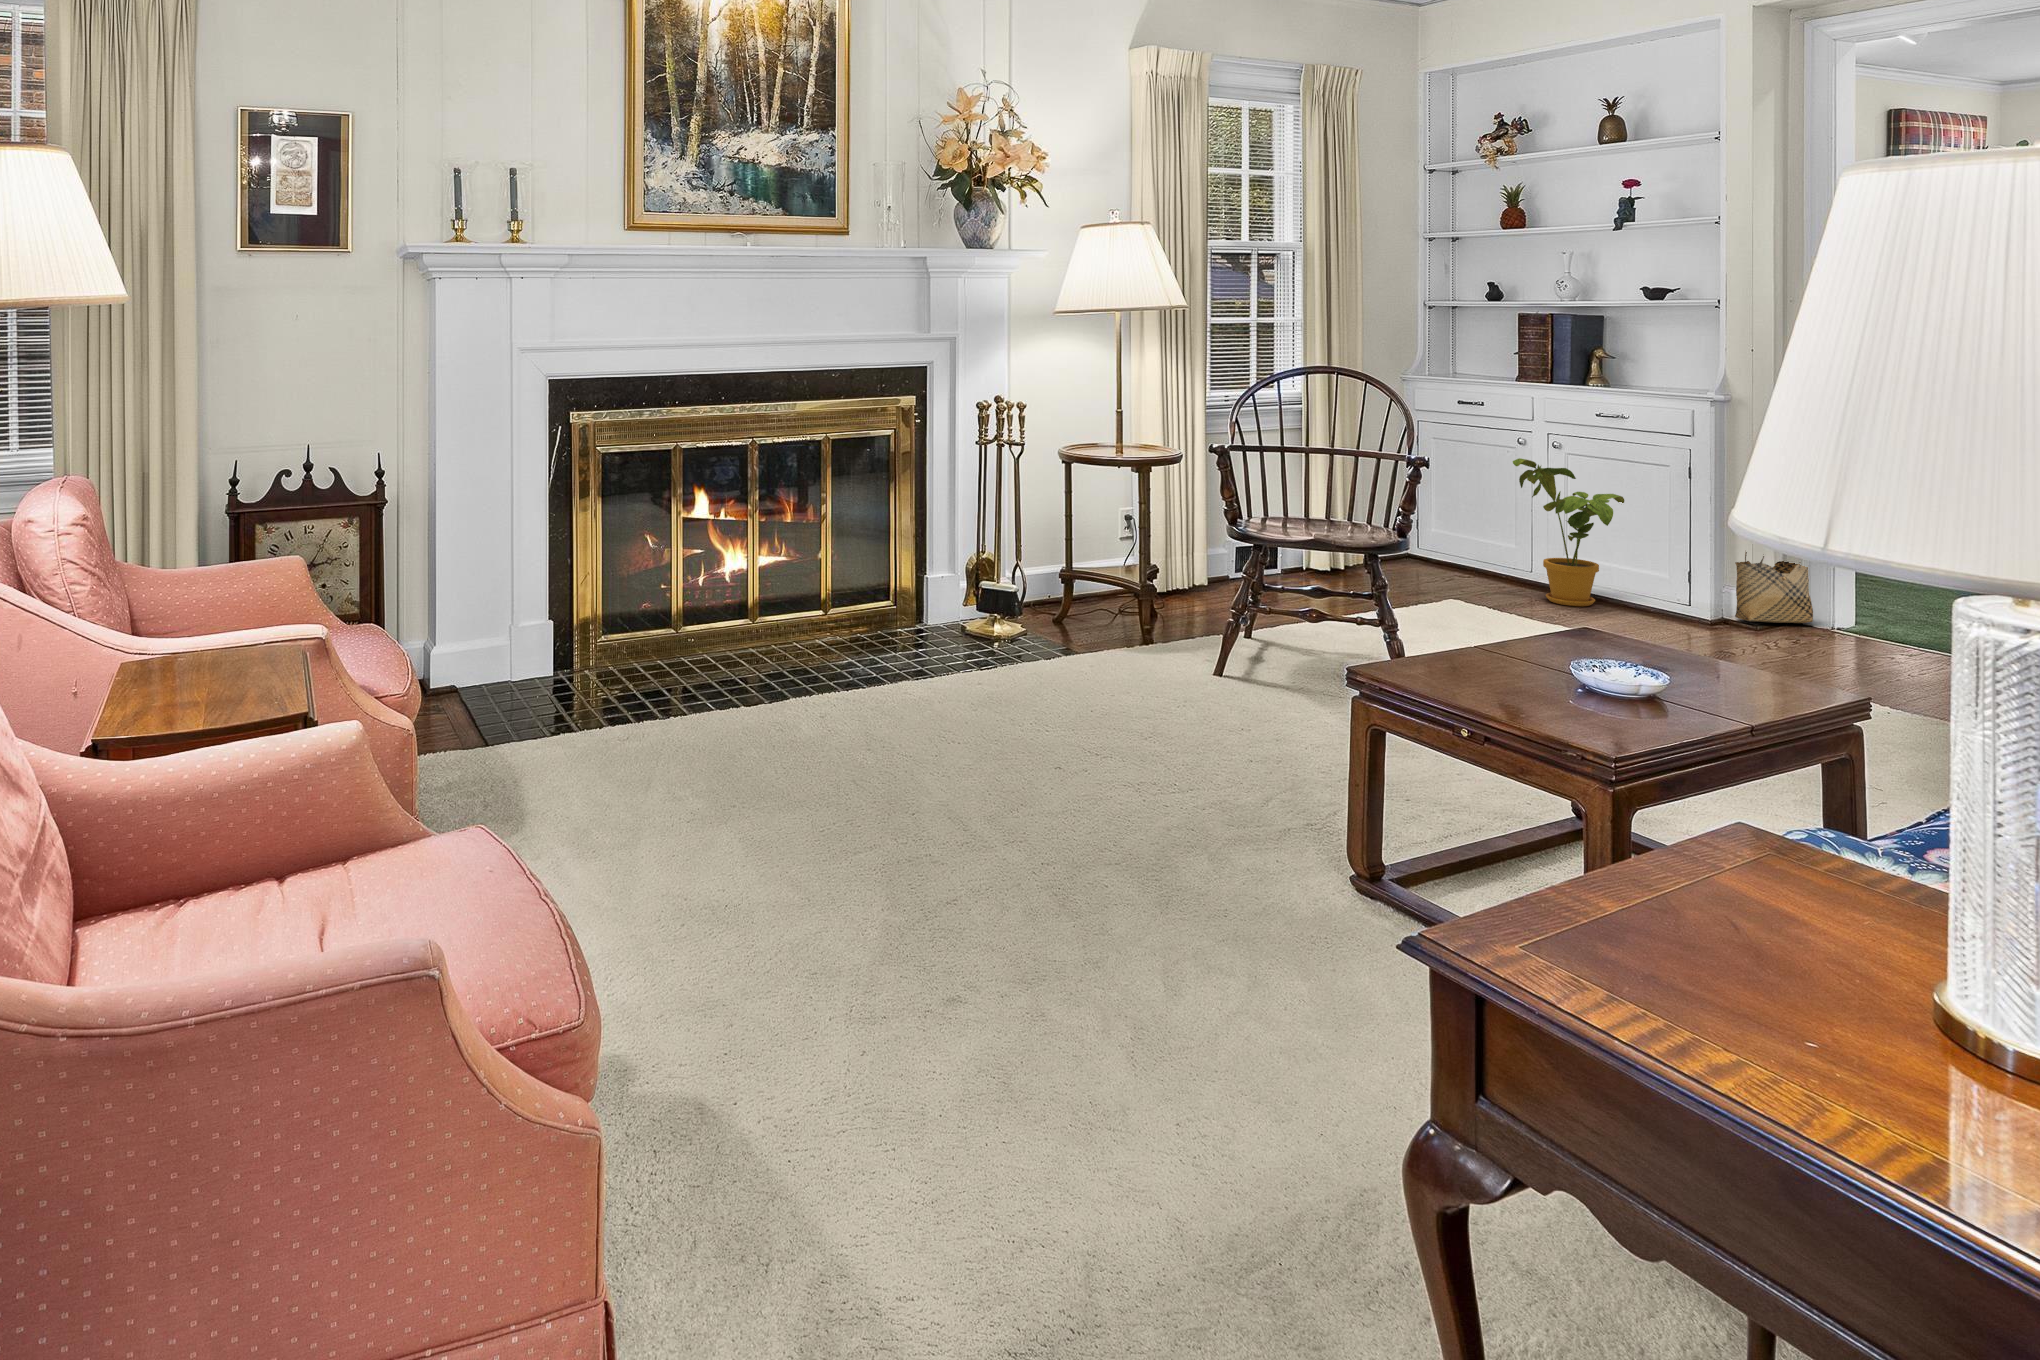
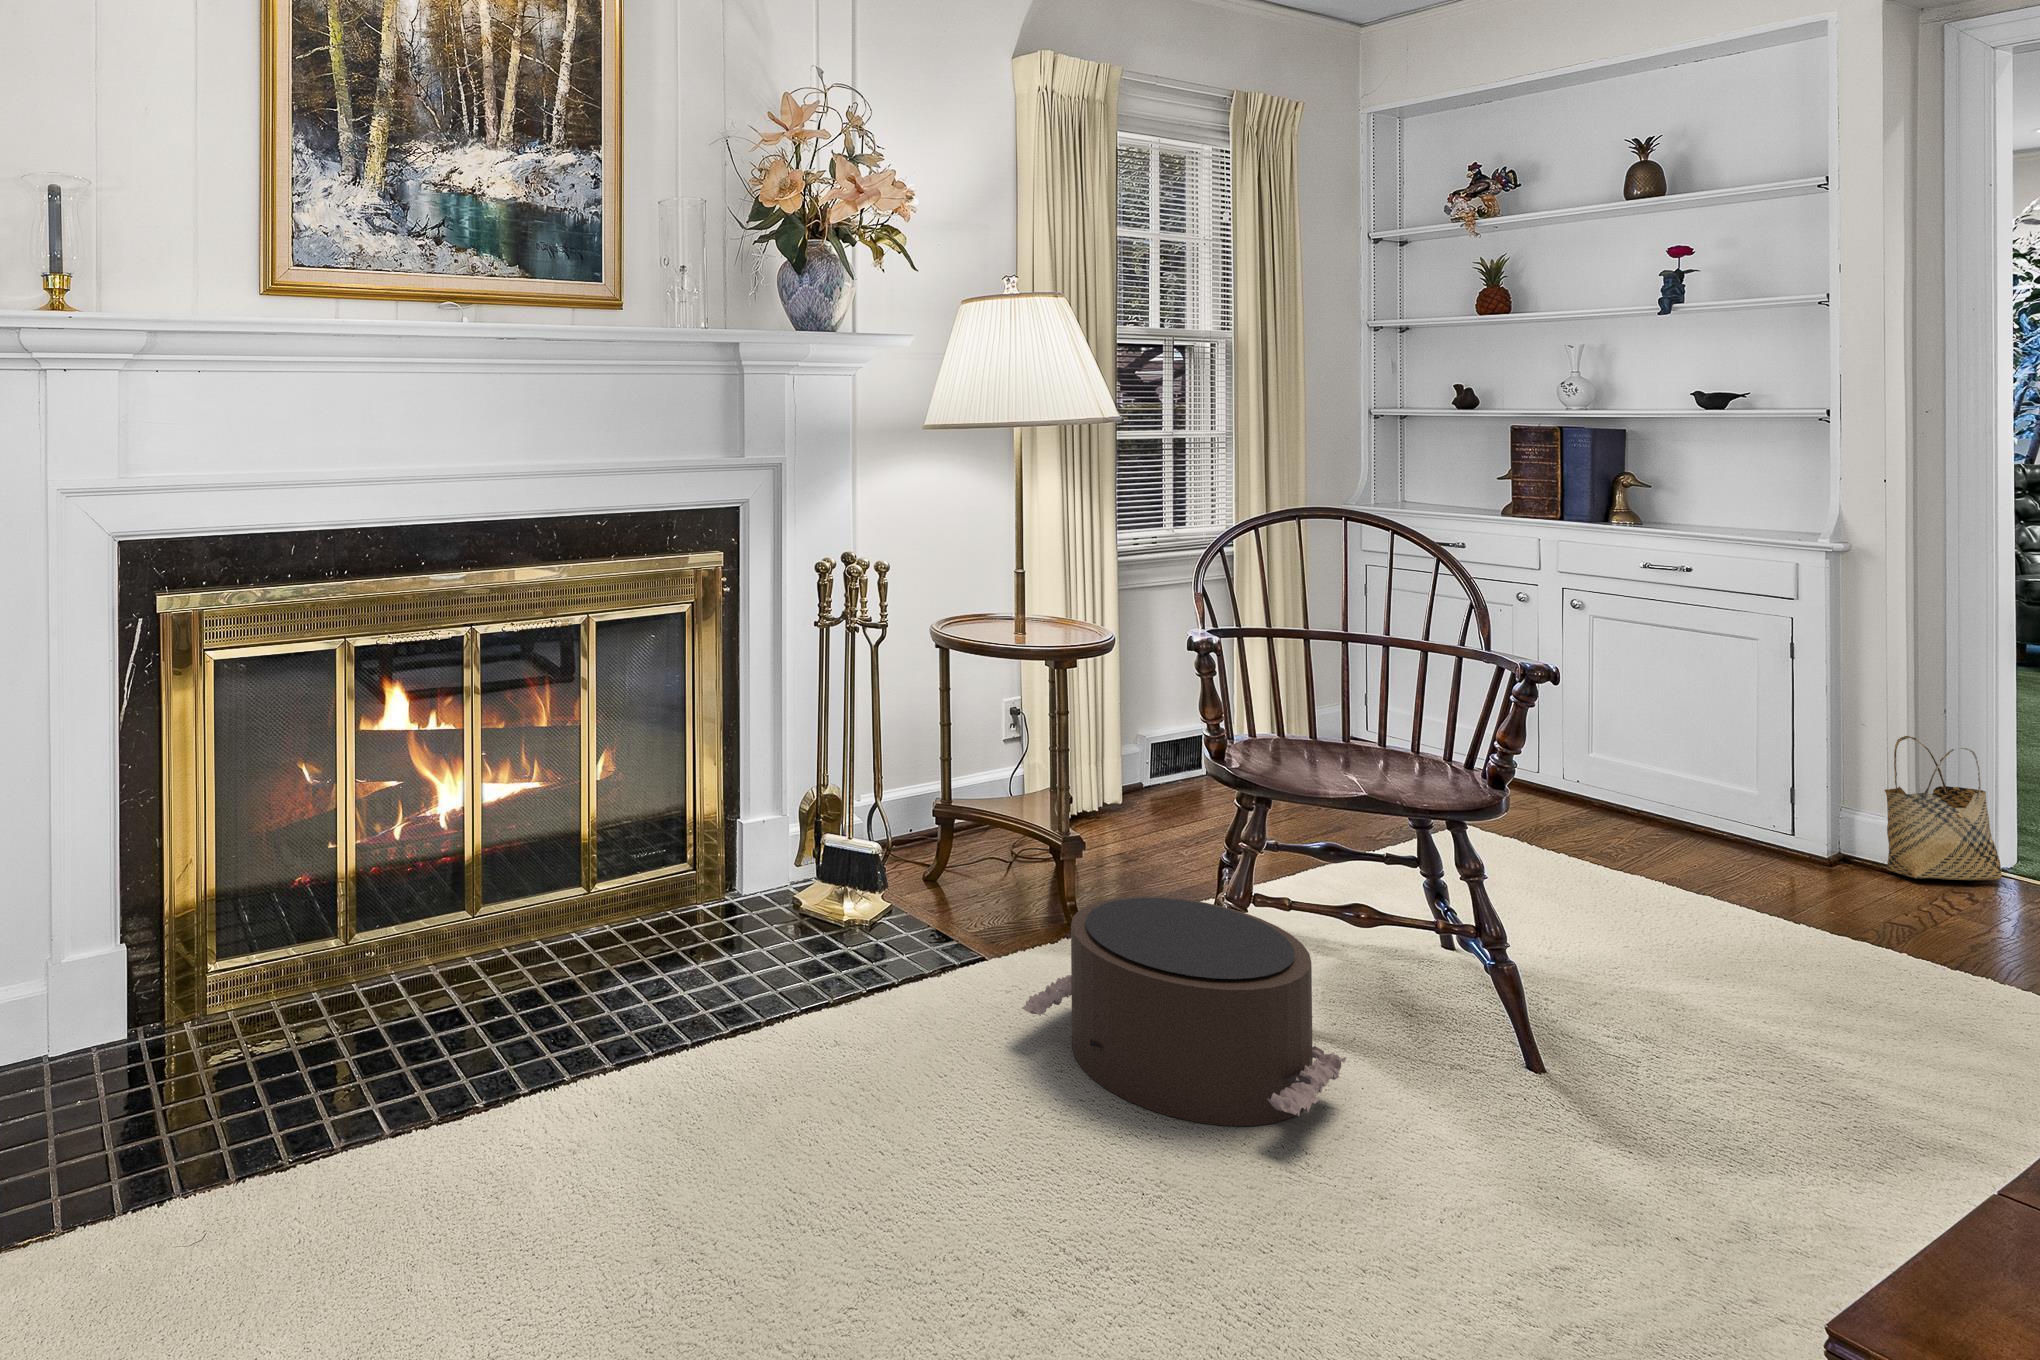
house plant: present [1513,458,1624,606] -> none [1549,632,1703,848]
pouf: none [1093,598,1282,708] -> present [1022,896,1346,1126]

